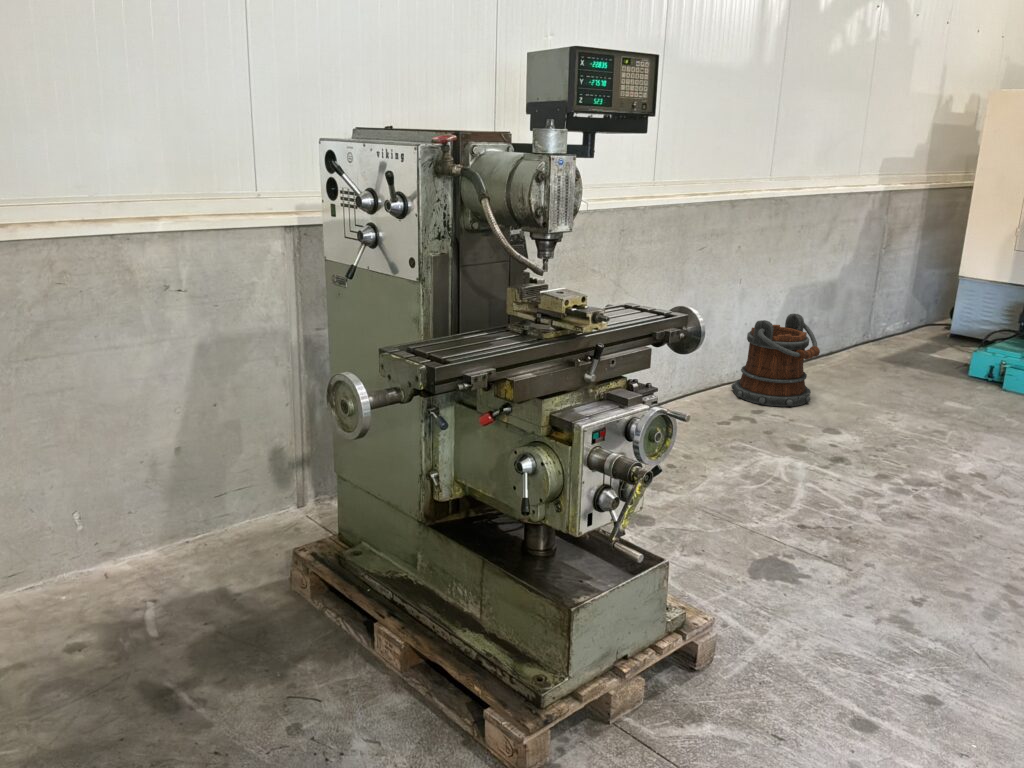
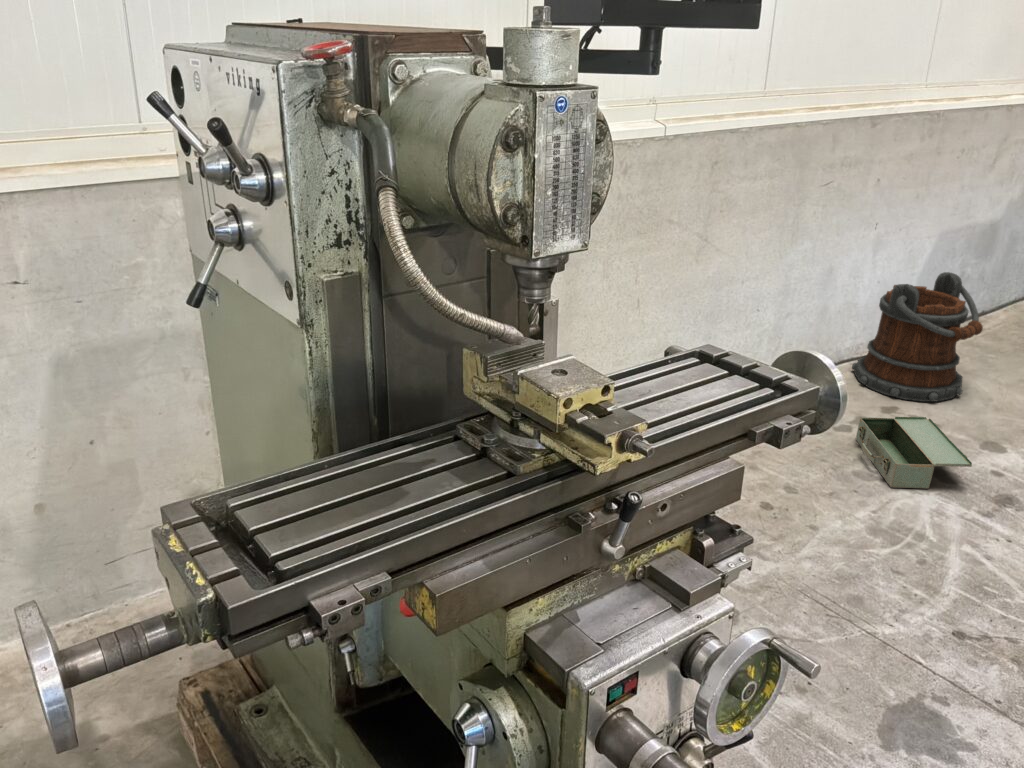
toolbox: none [734,411,812,454] -> present [856,417,972,489]

